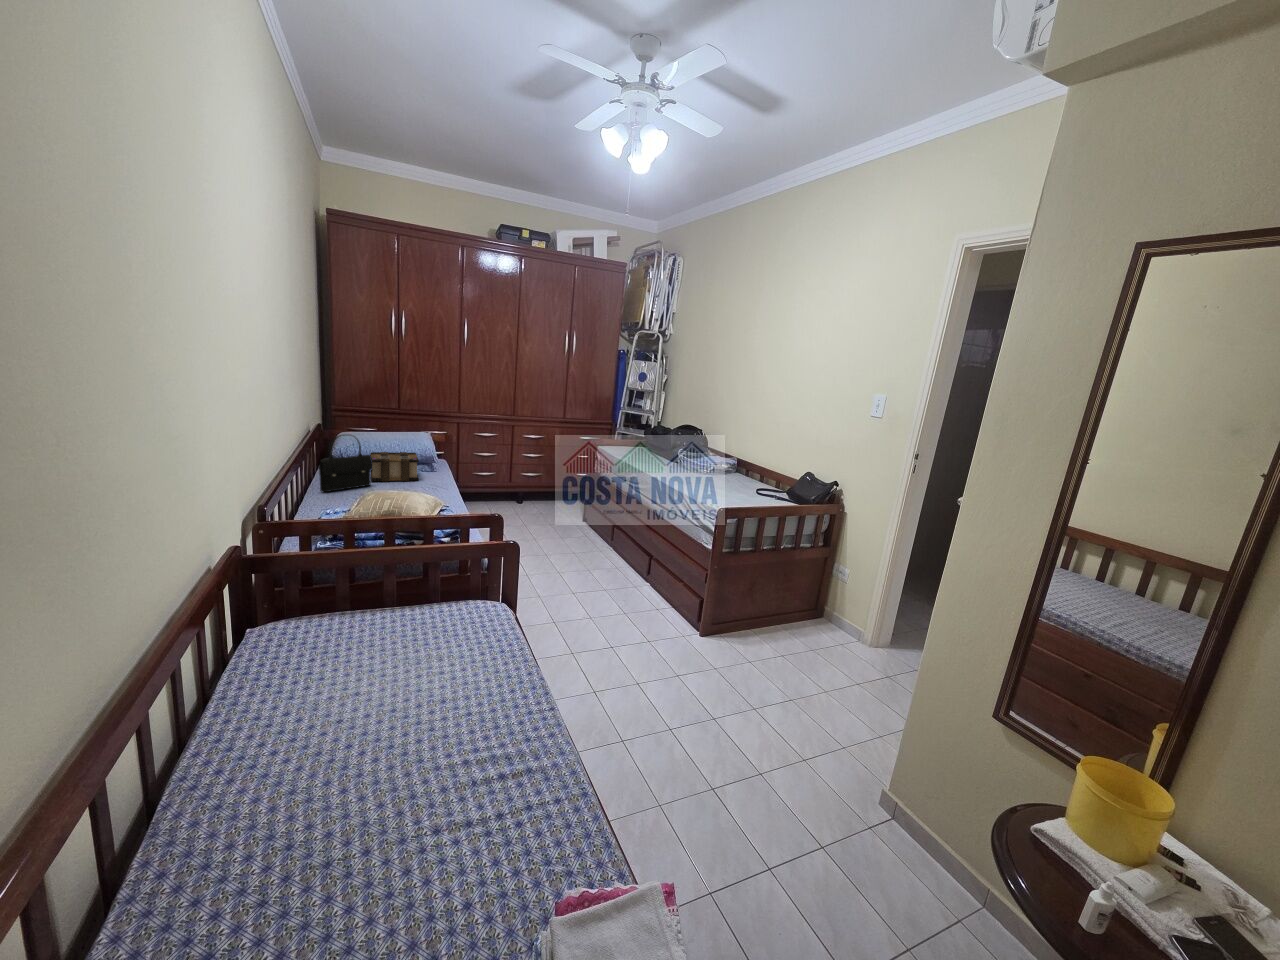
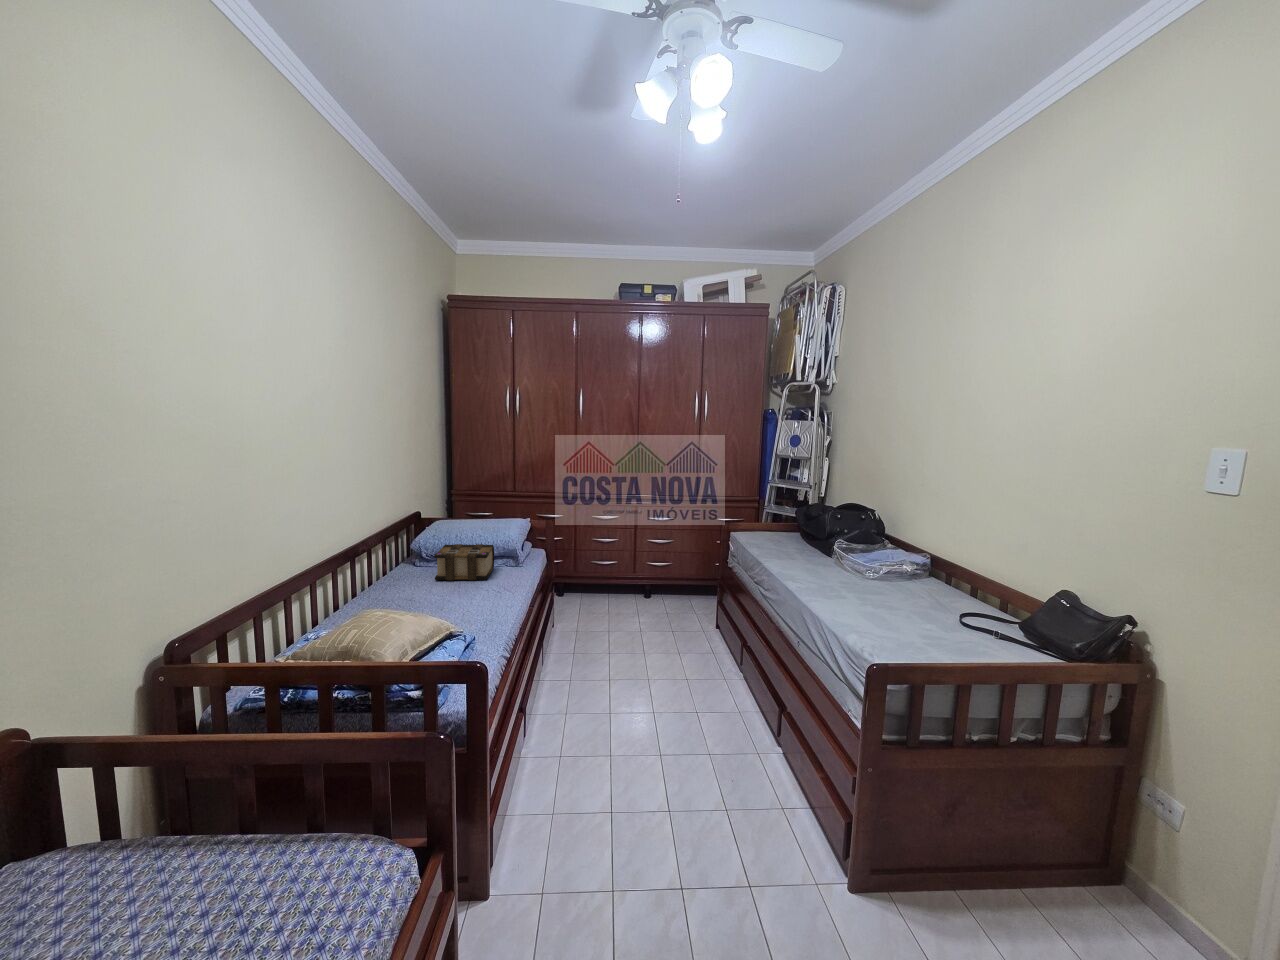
handbag: present [319,435,372,492] -> none [367,527,430,595]

